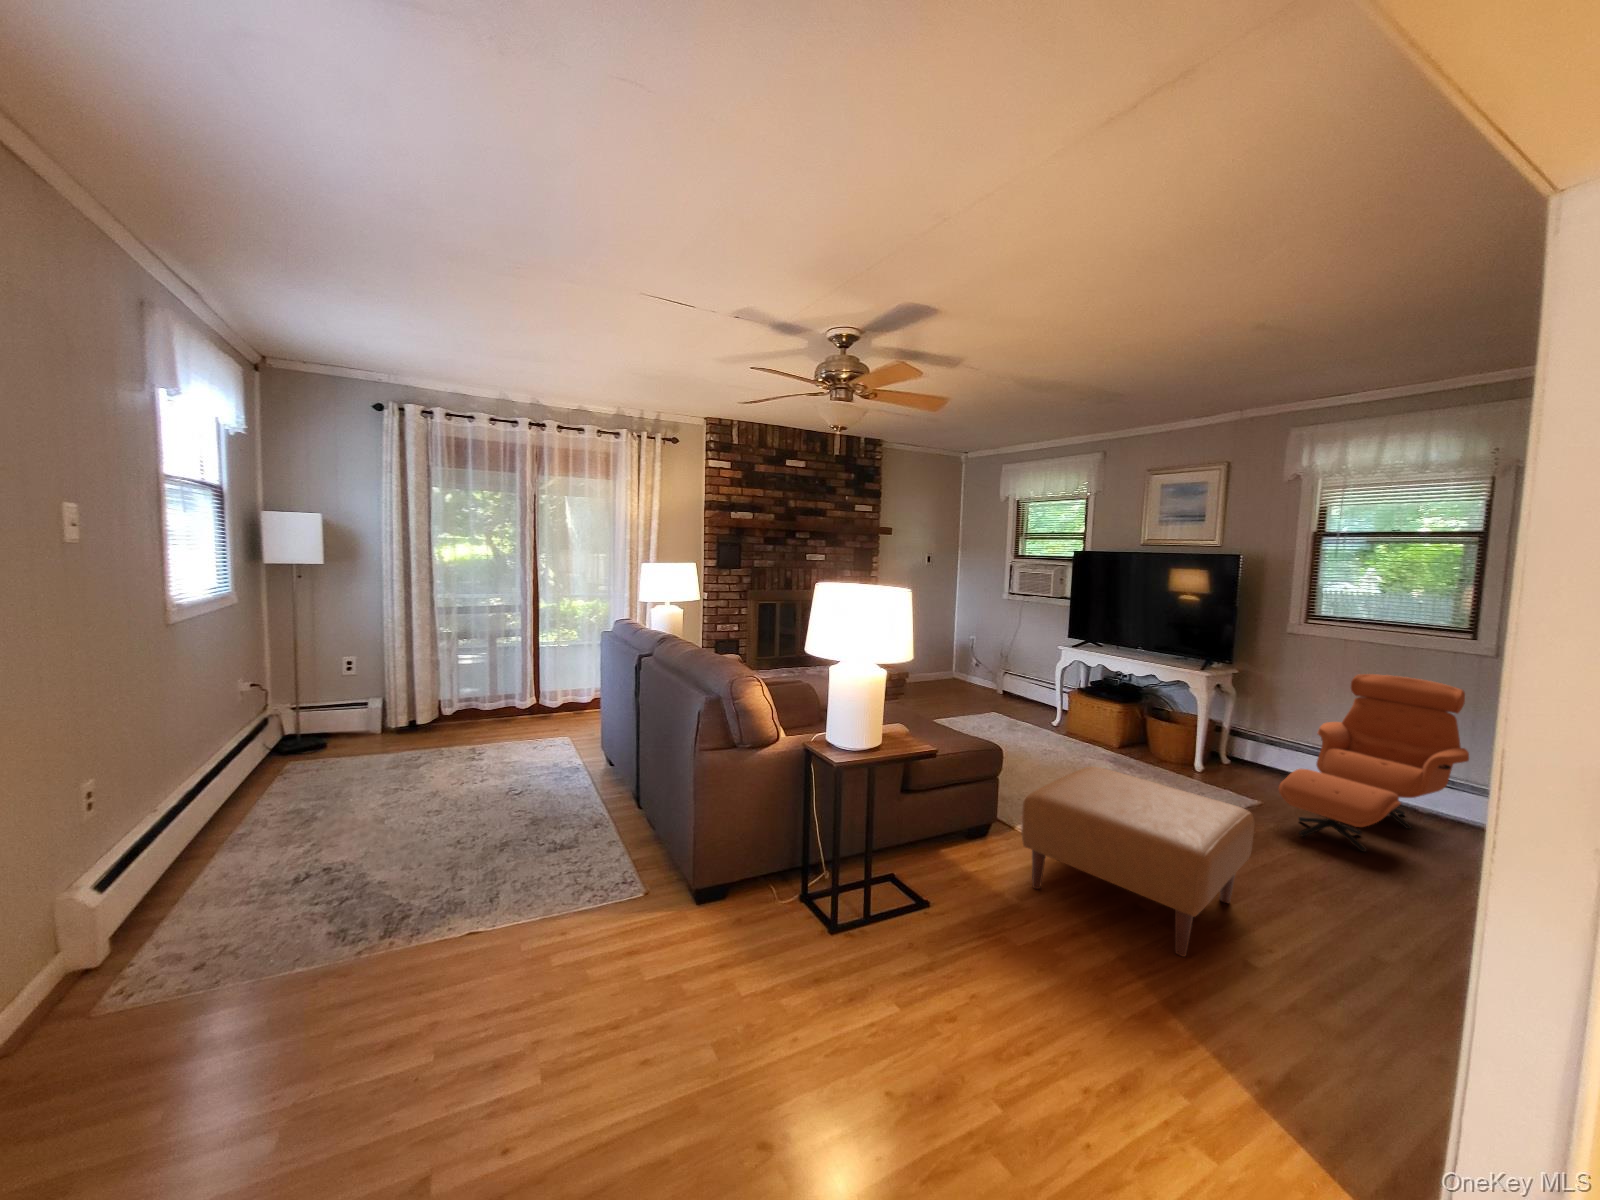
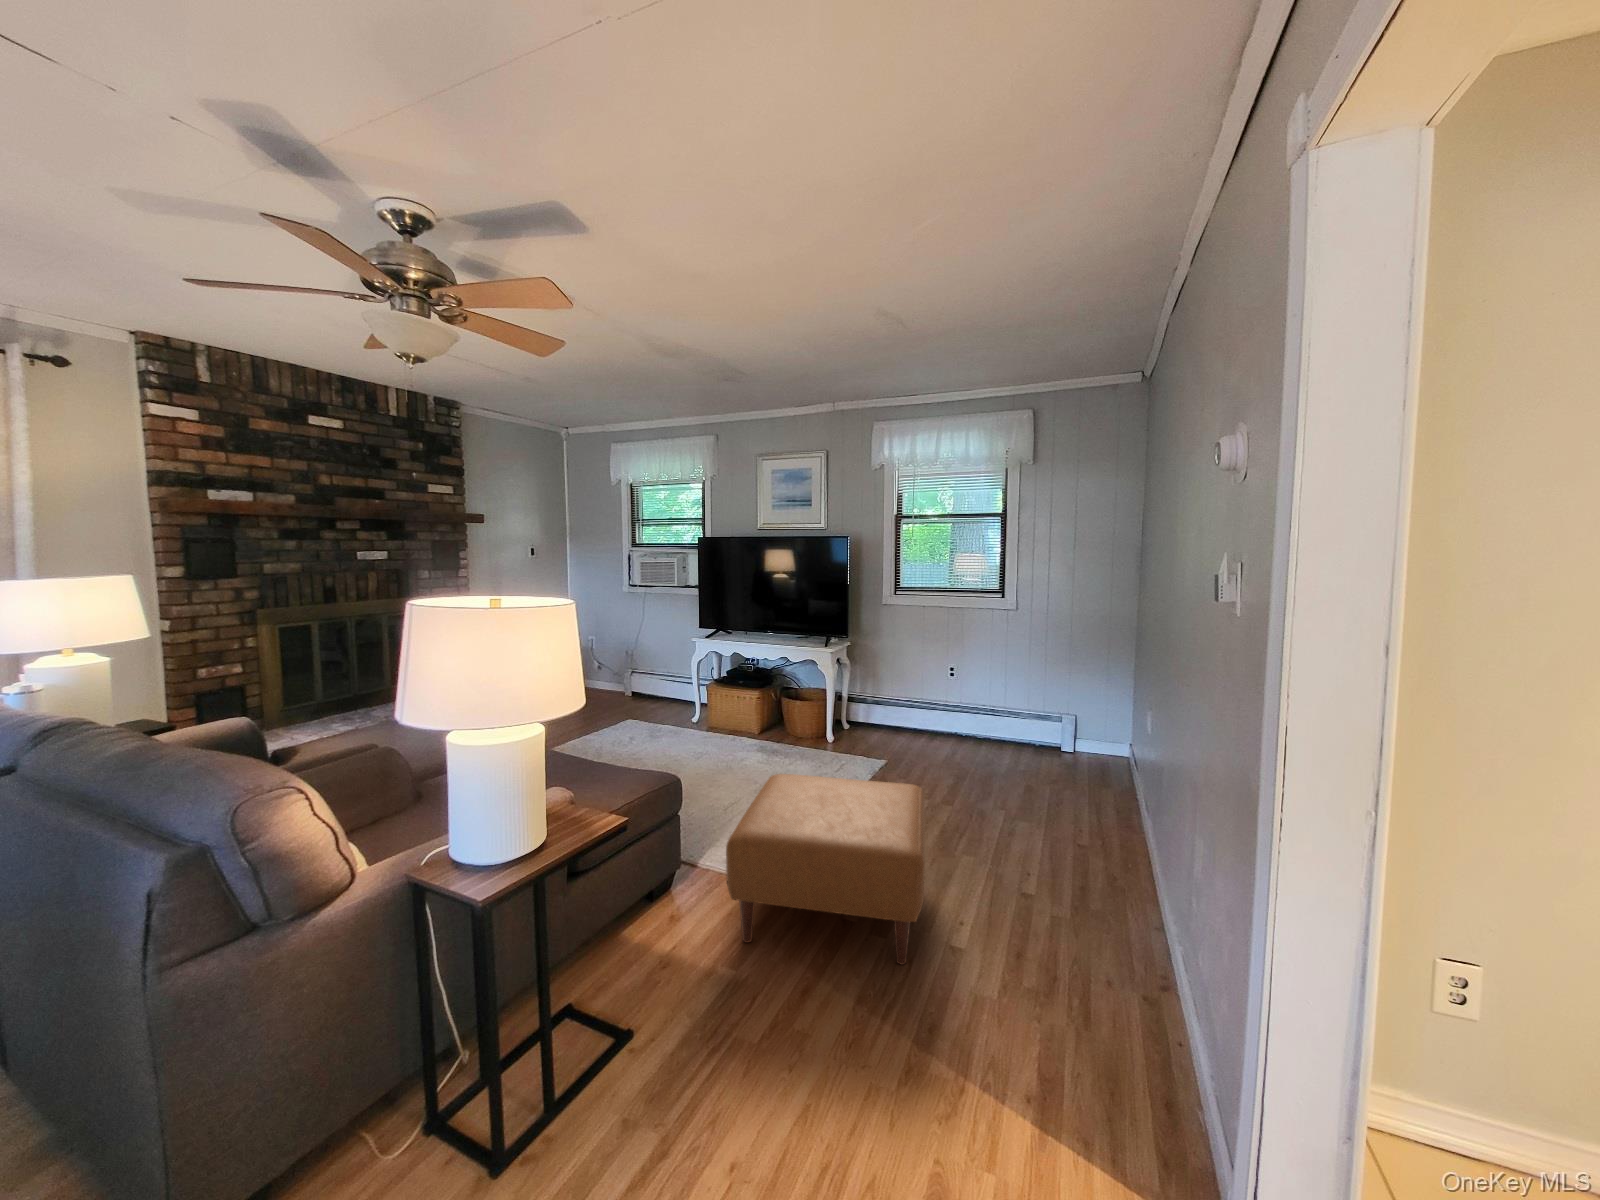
armchair: present [1279,674,1469,852] -> none [904,634,1006,786]

